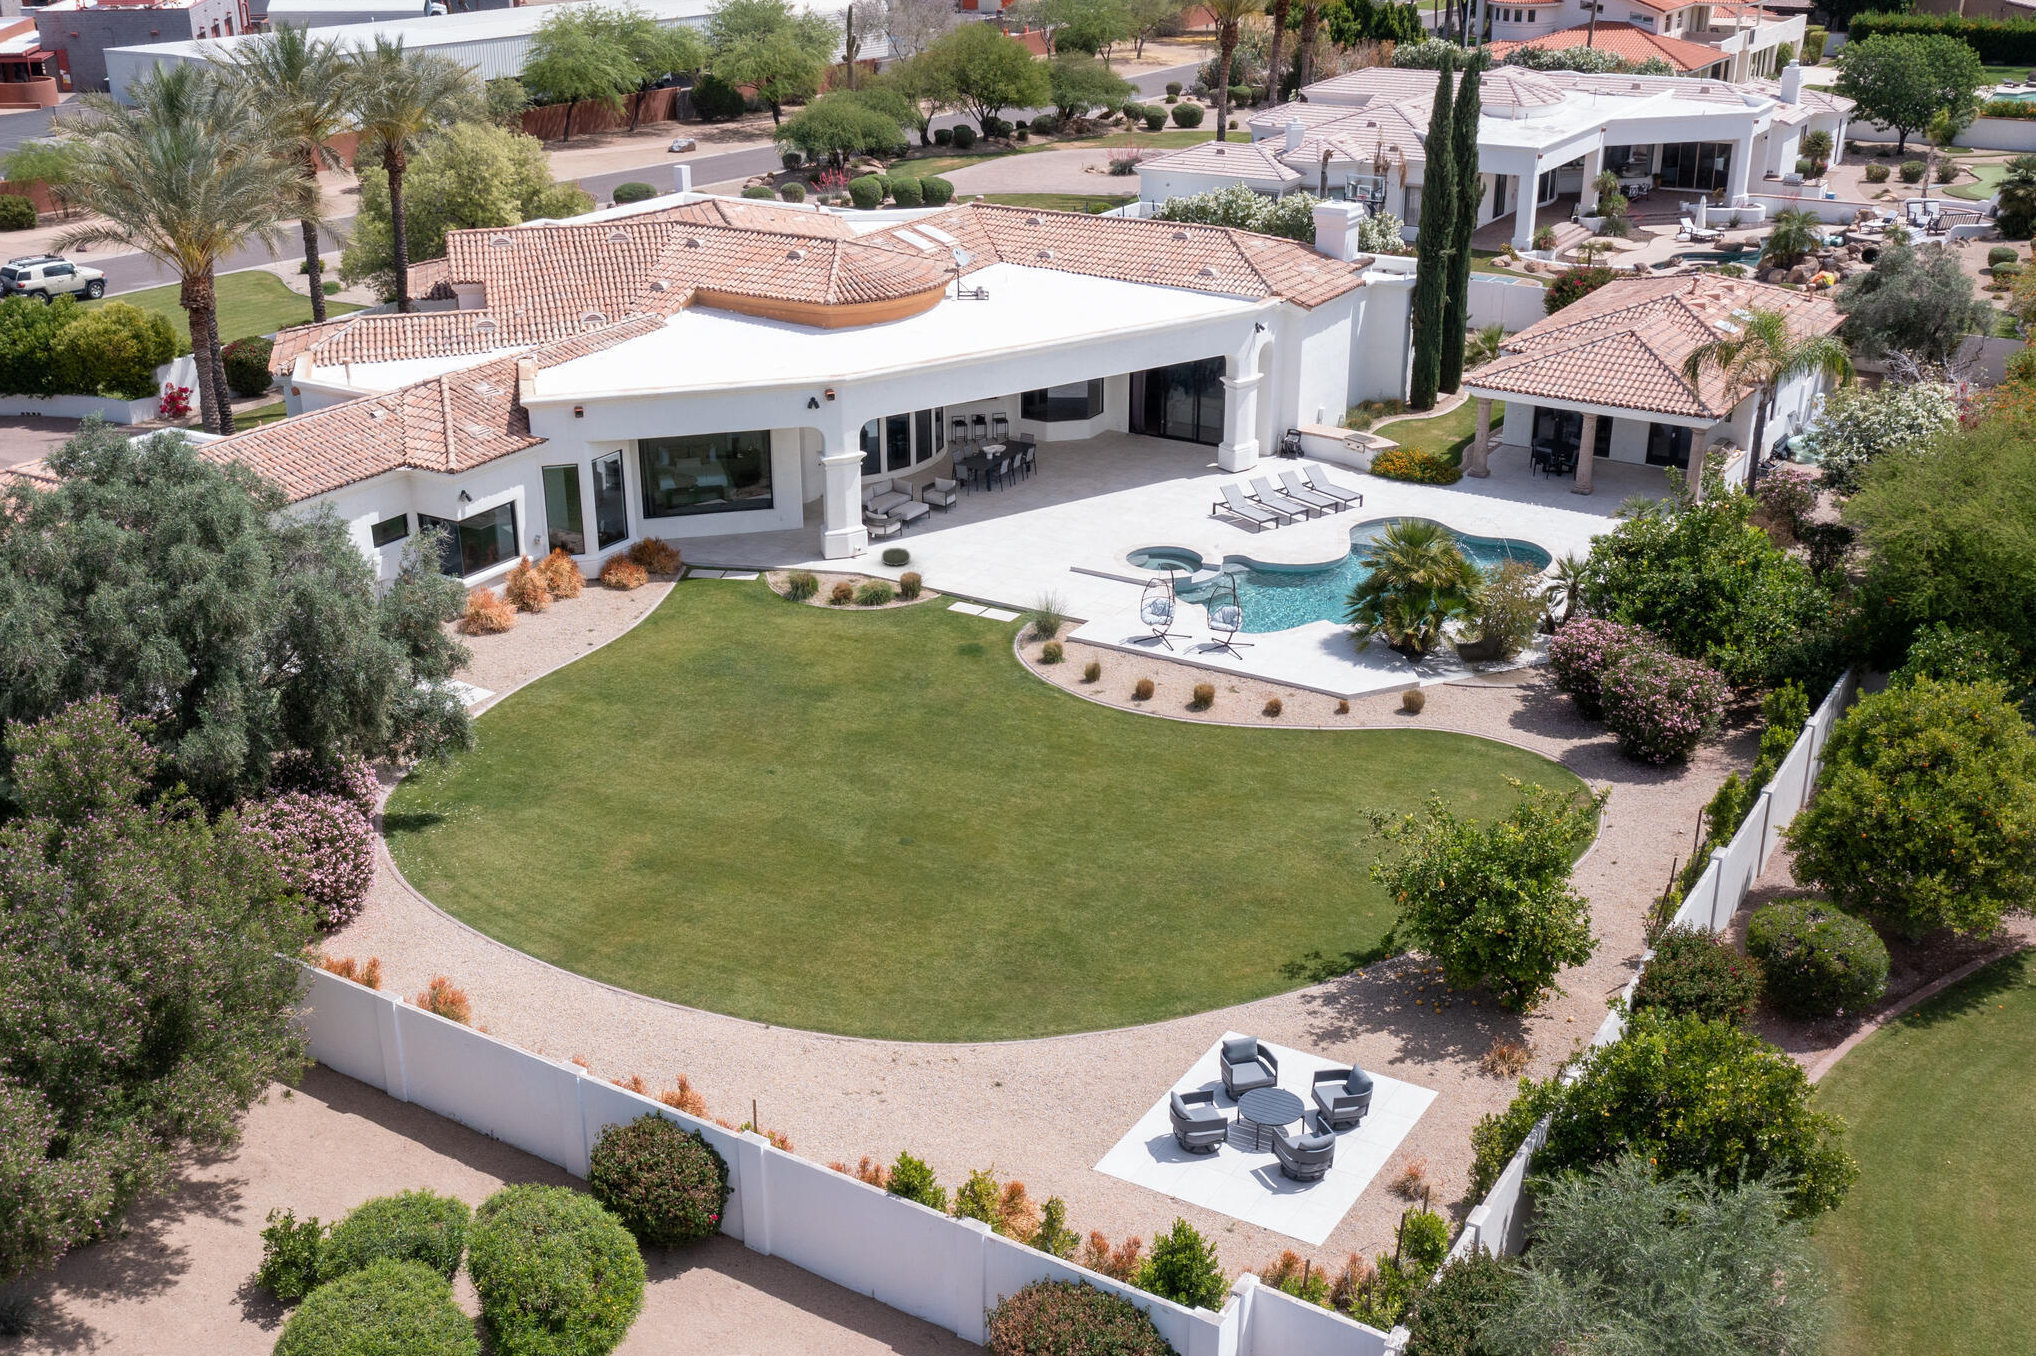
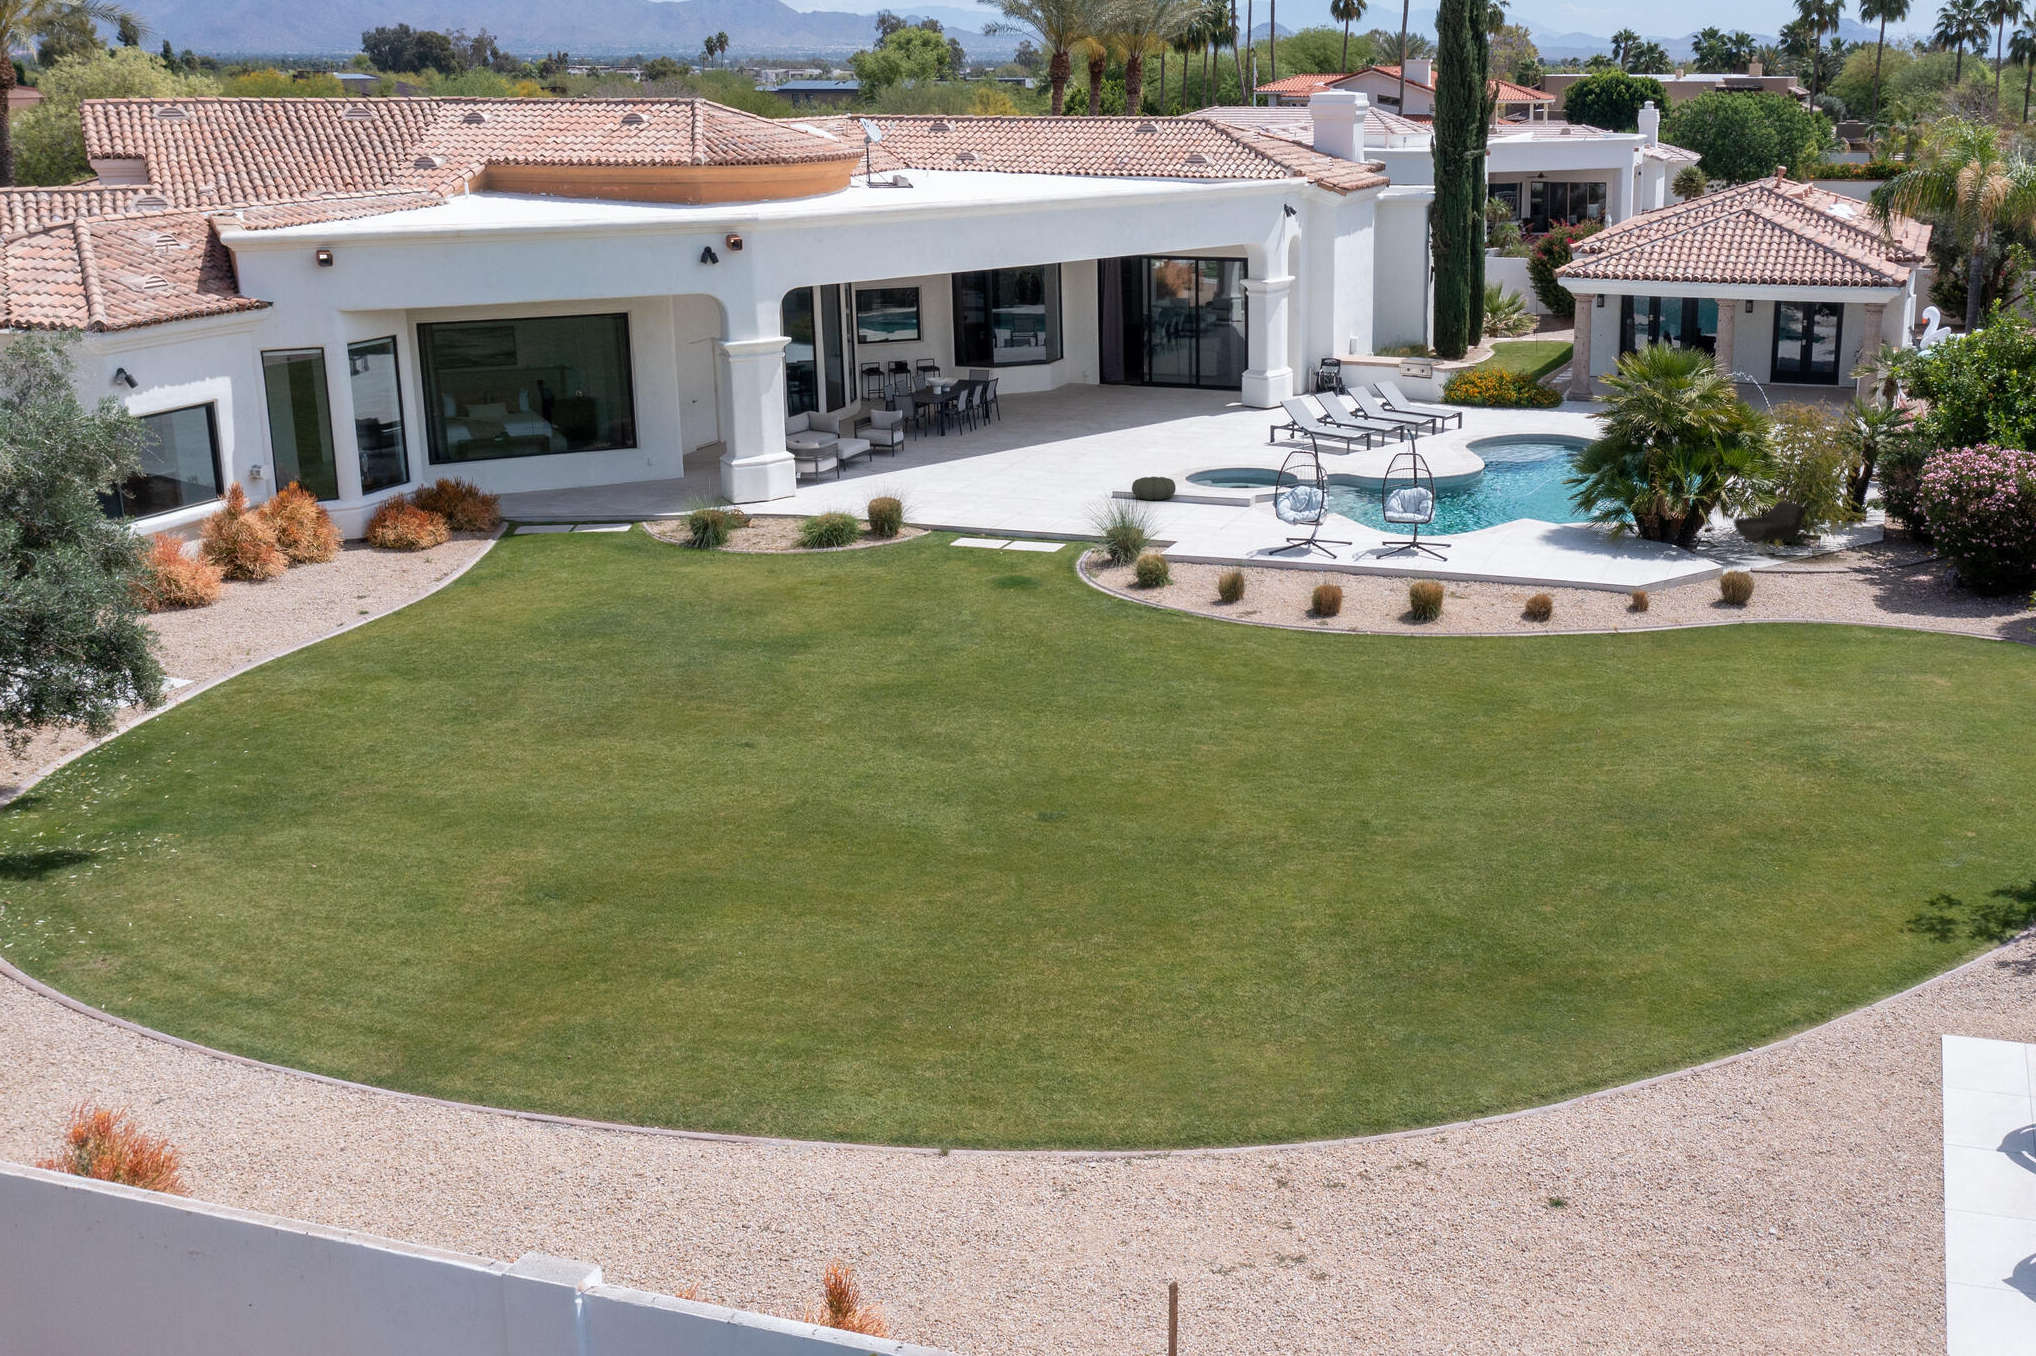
pouf: present [882,548,910,565] -> present [1132,477,1176,500]

